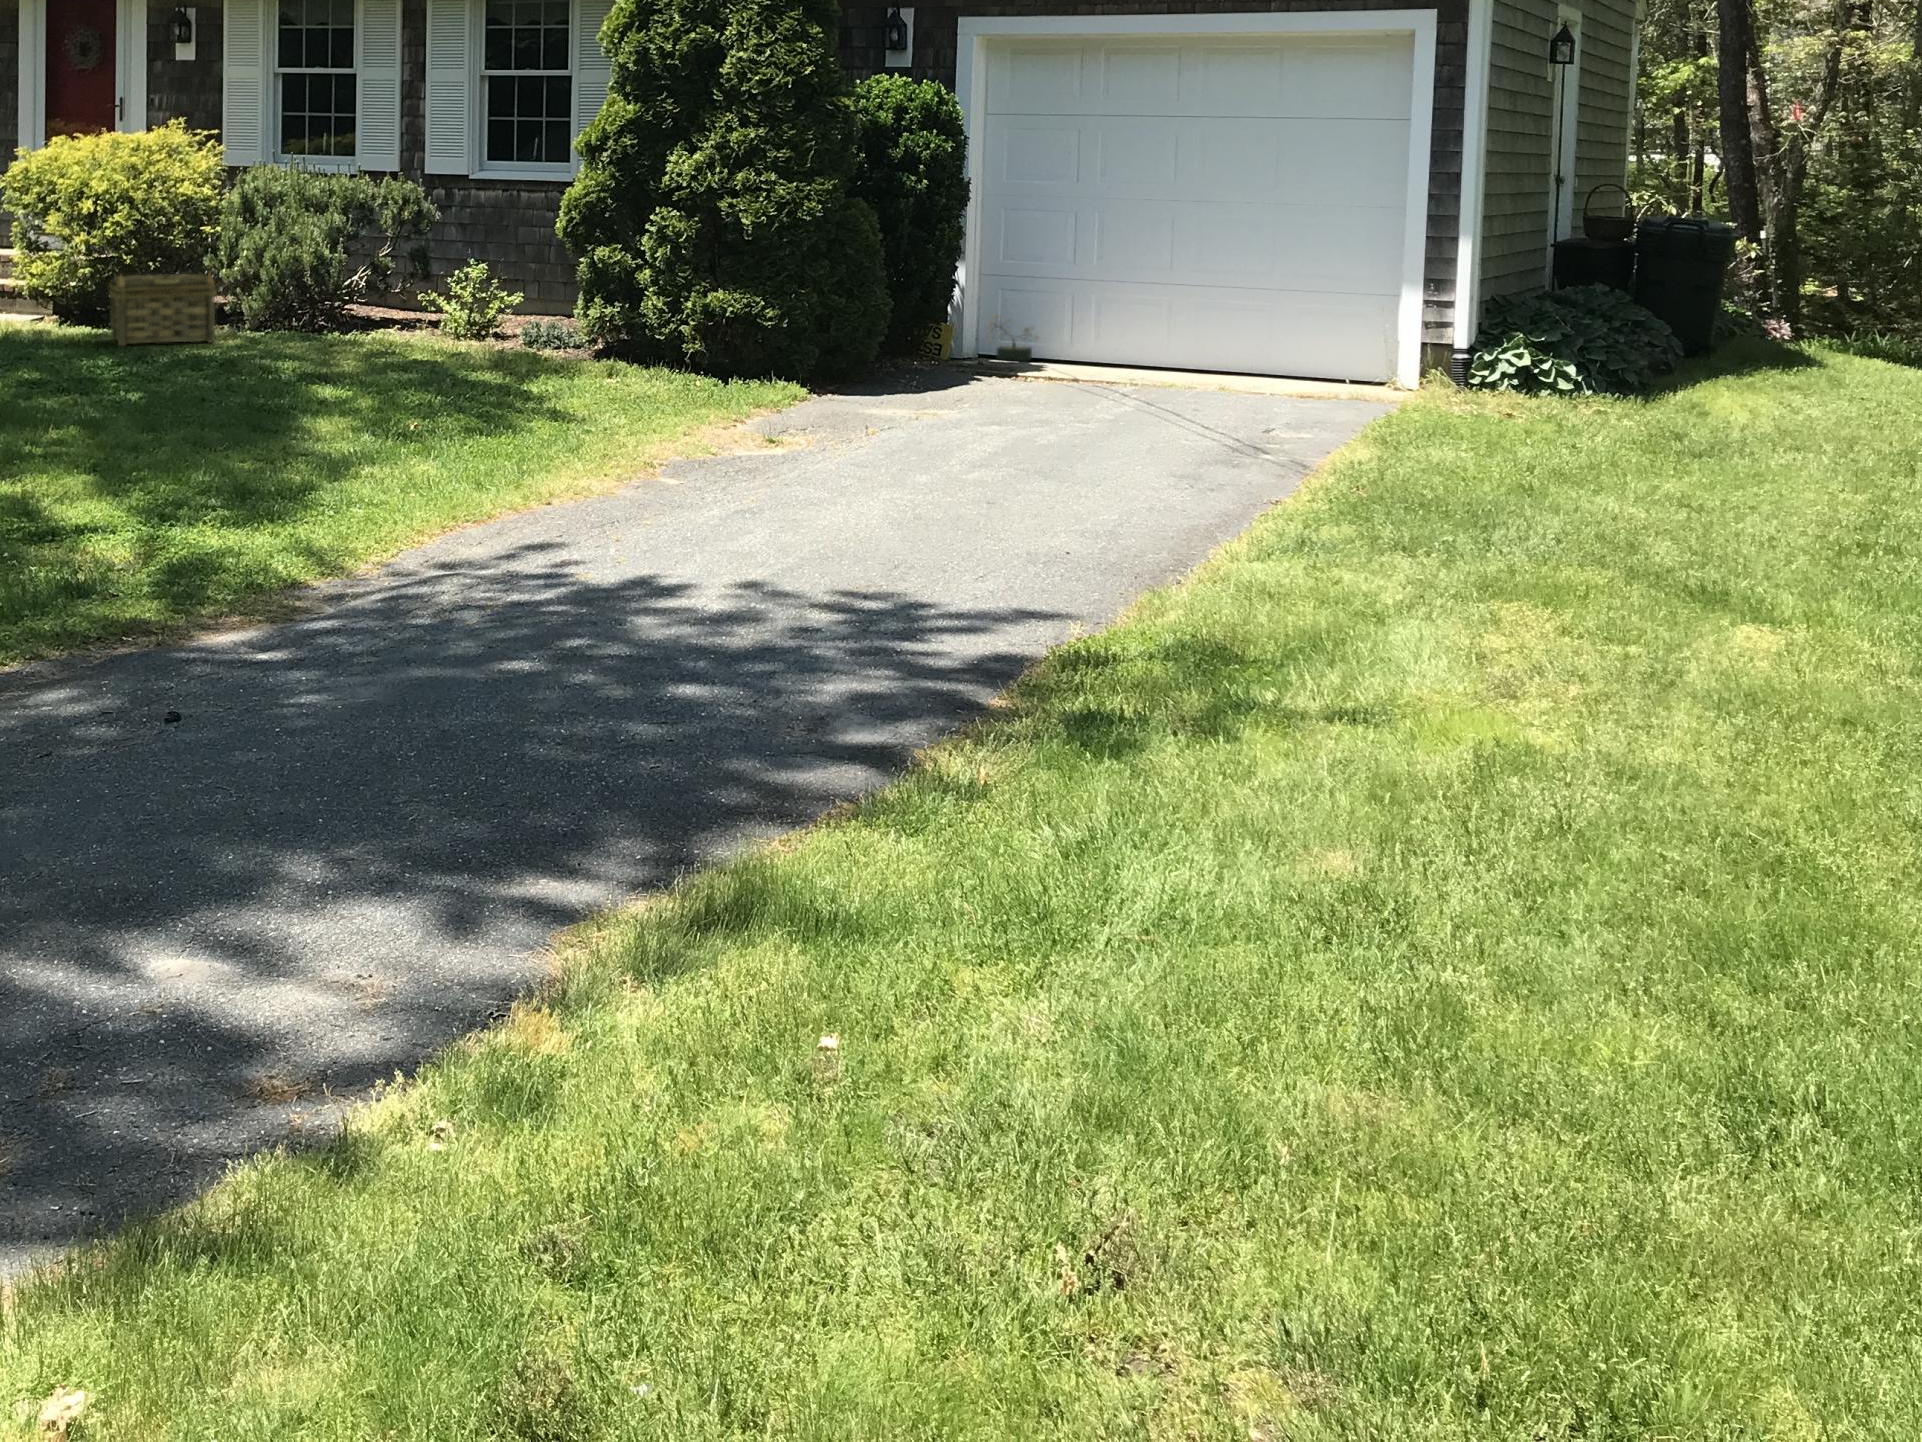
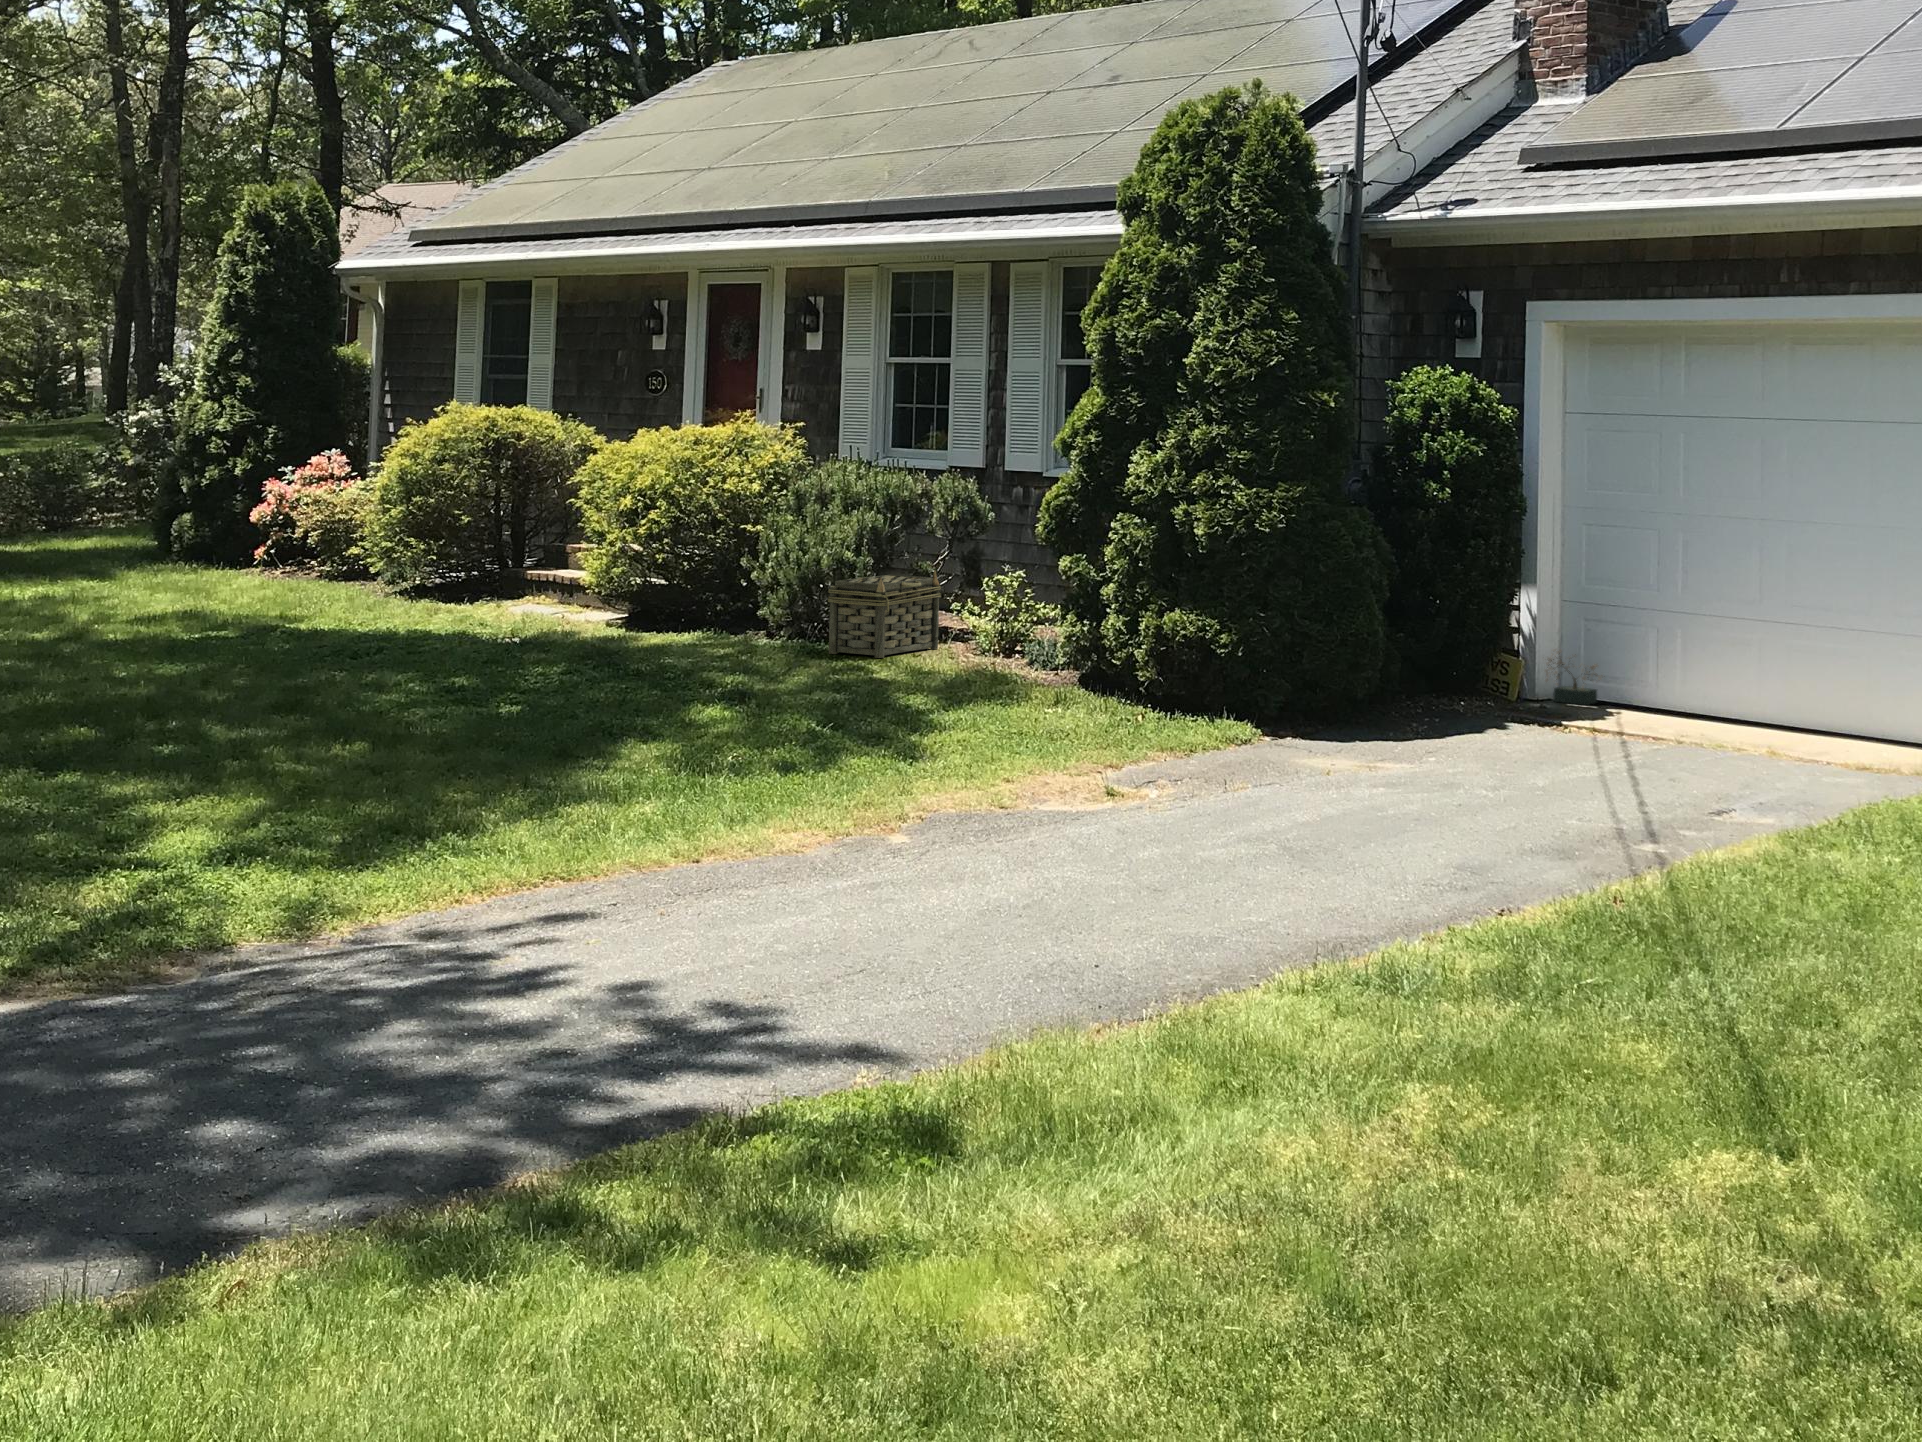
basket: present [109,272,217,346] -> present [828,570,941,658]

